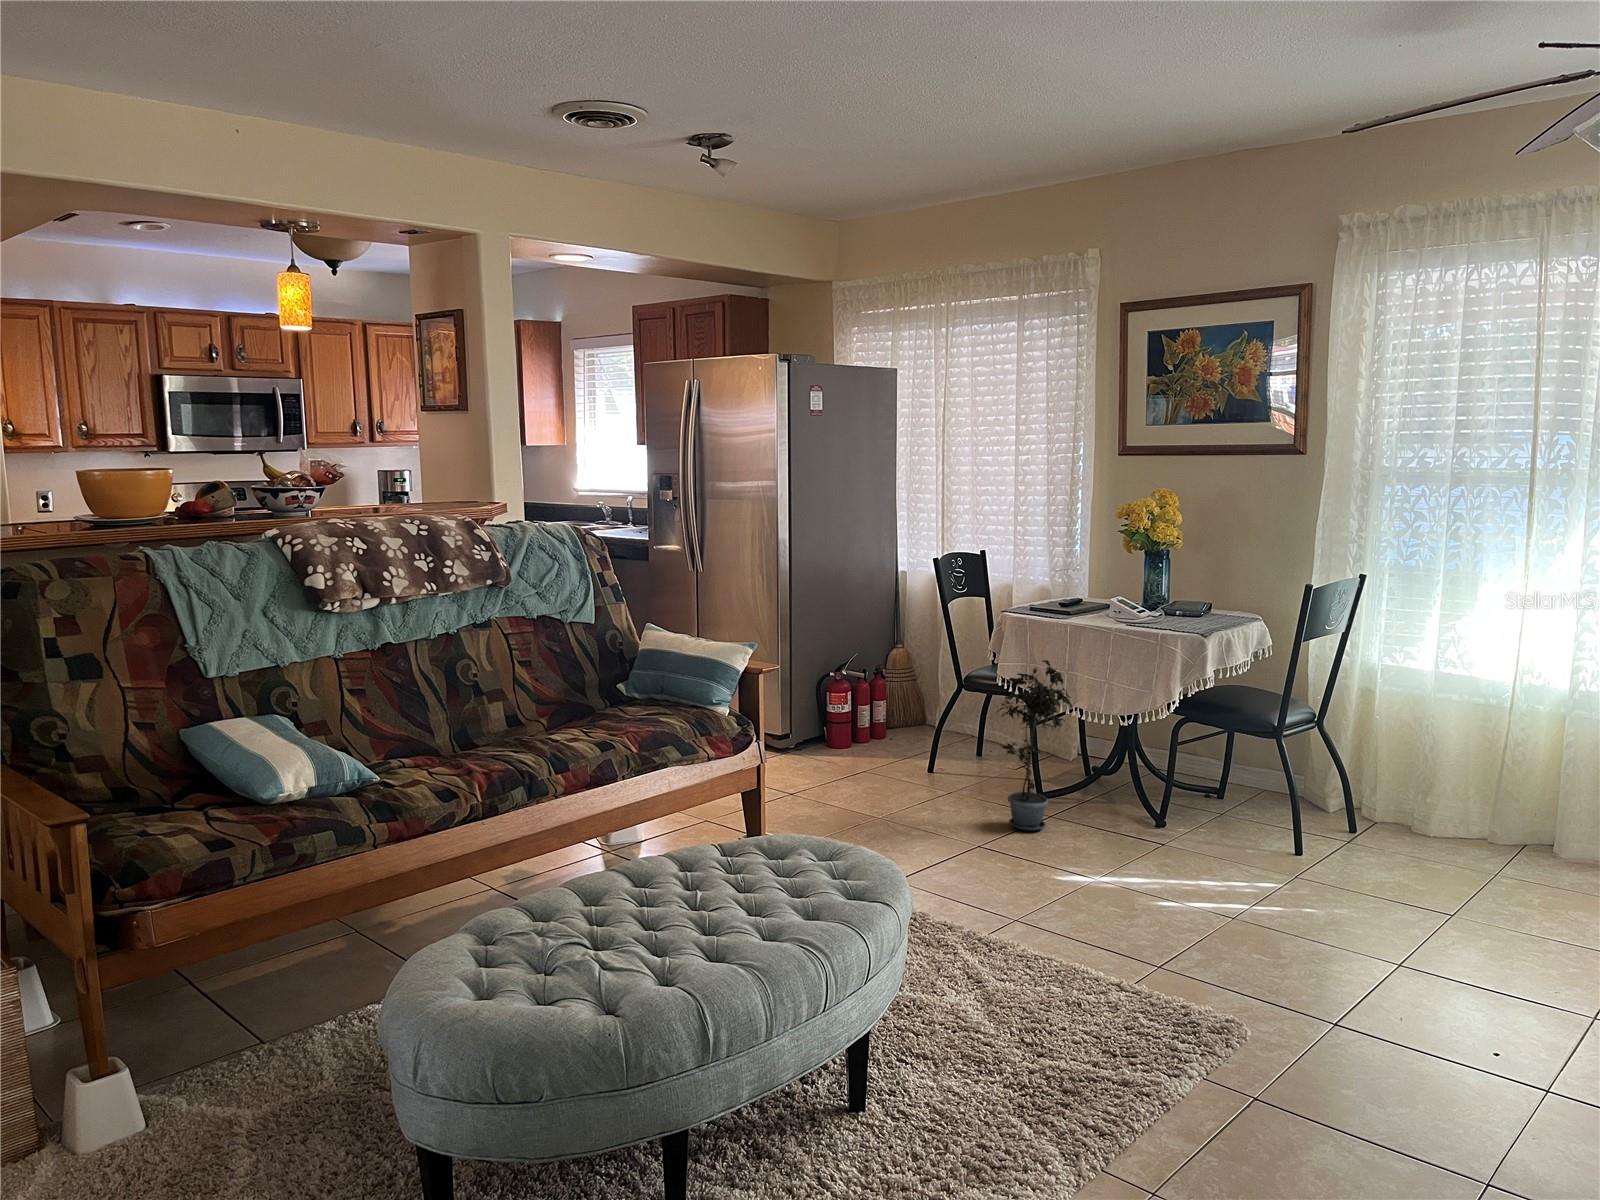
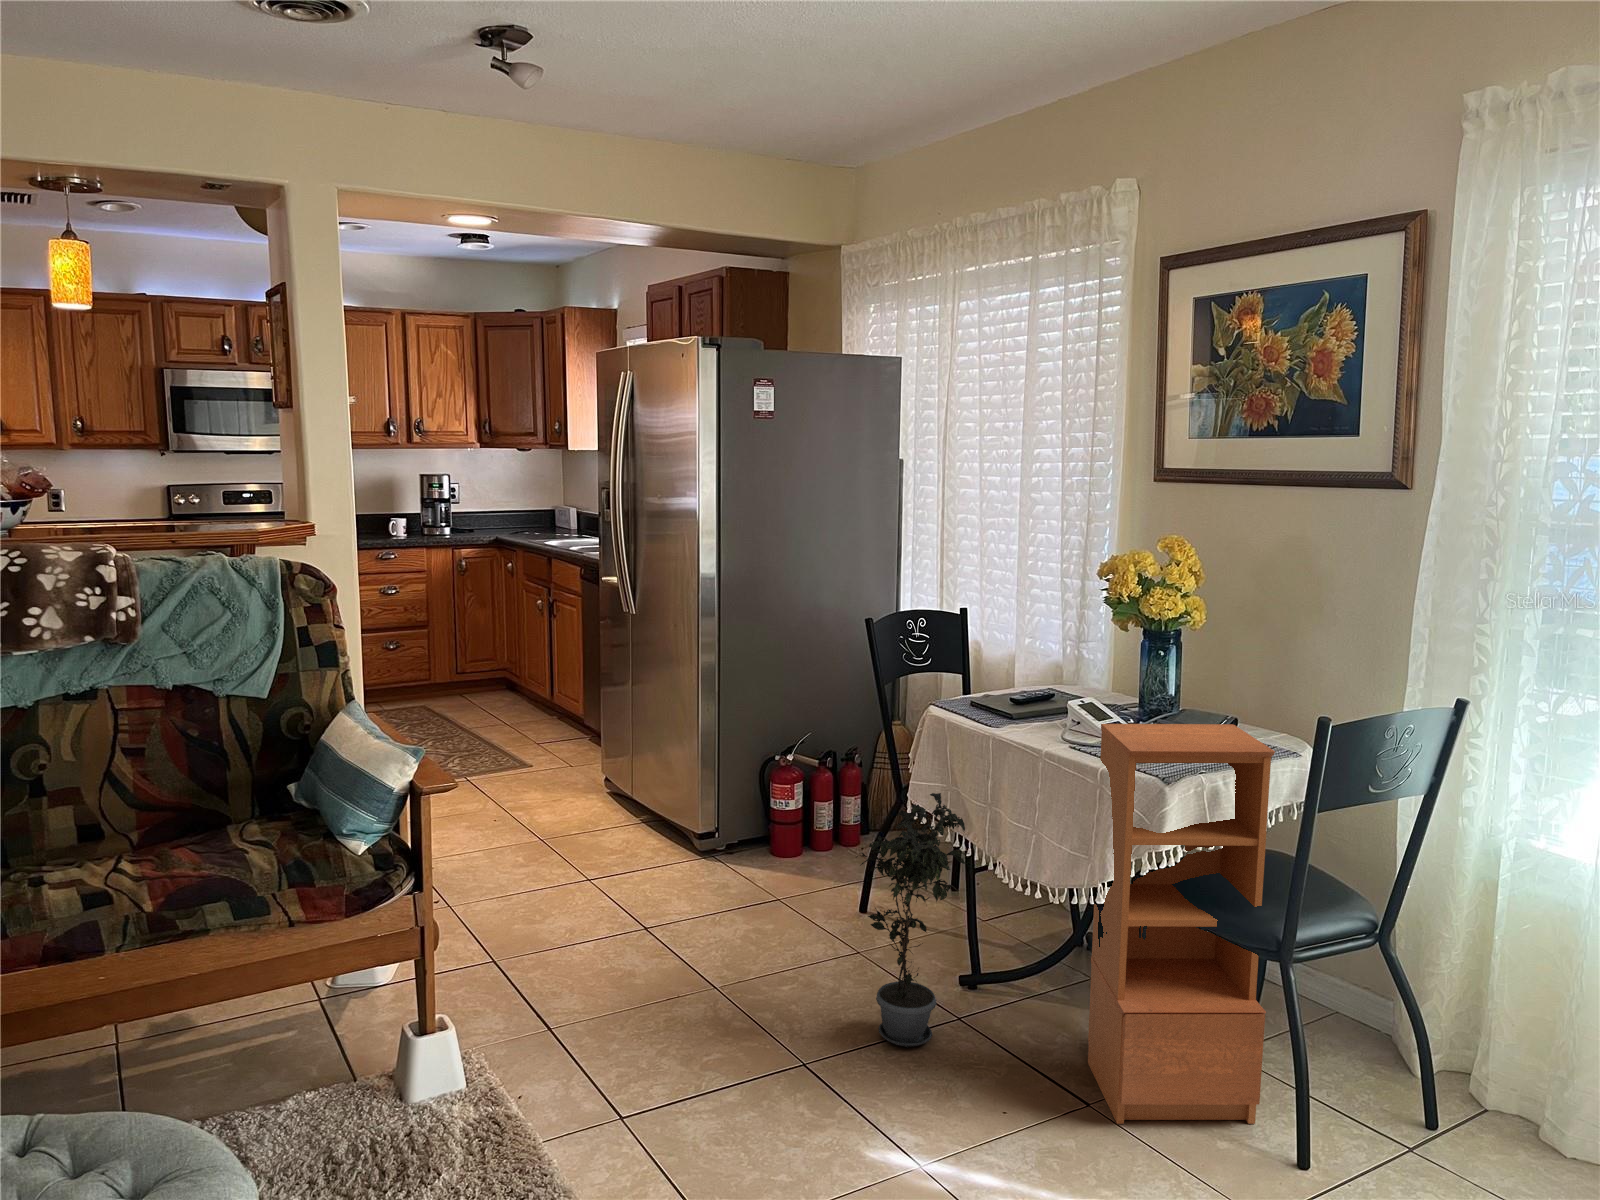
bookcase: none [1147,602,1270,850] -> present [1088,724,1275,1124]

